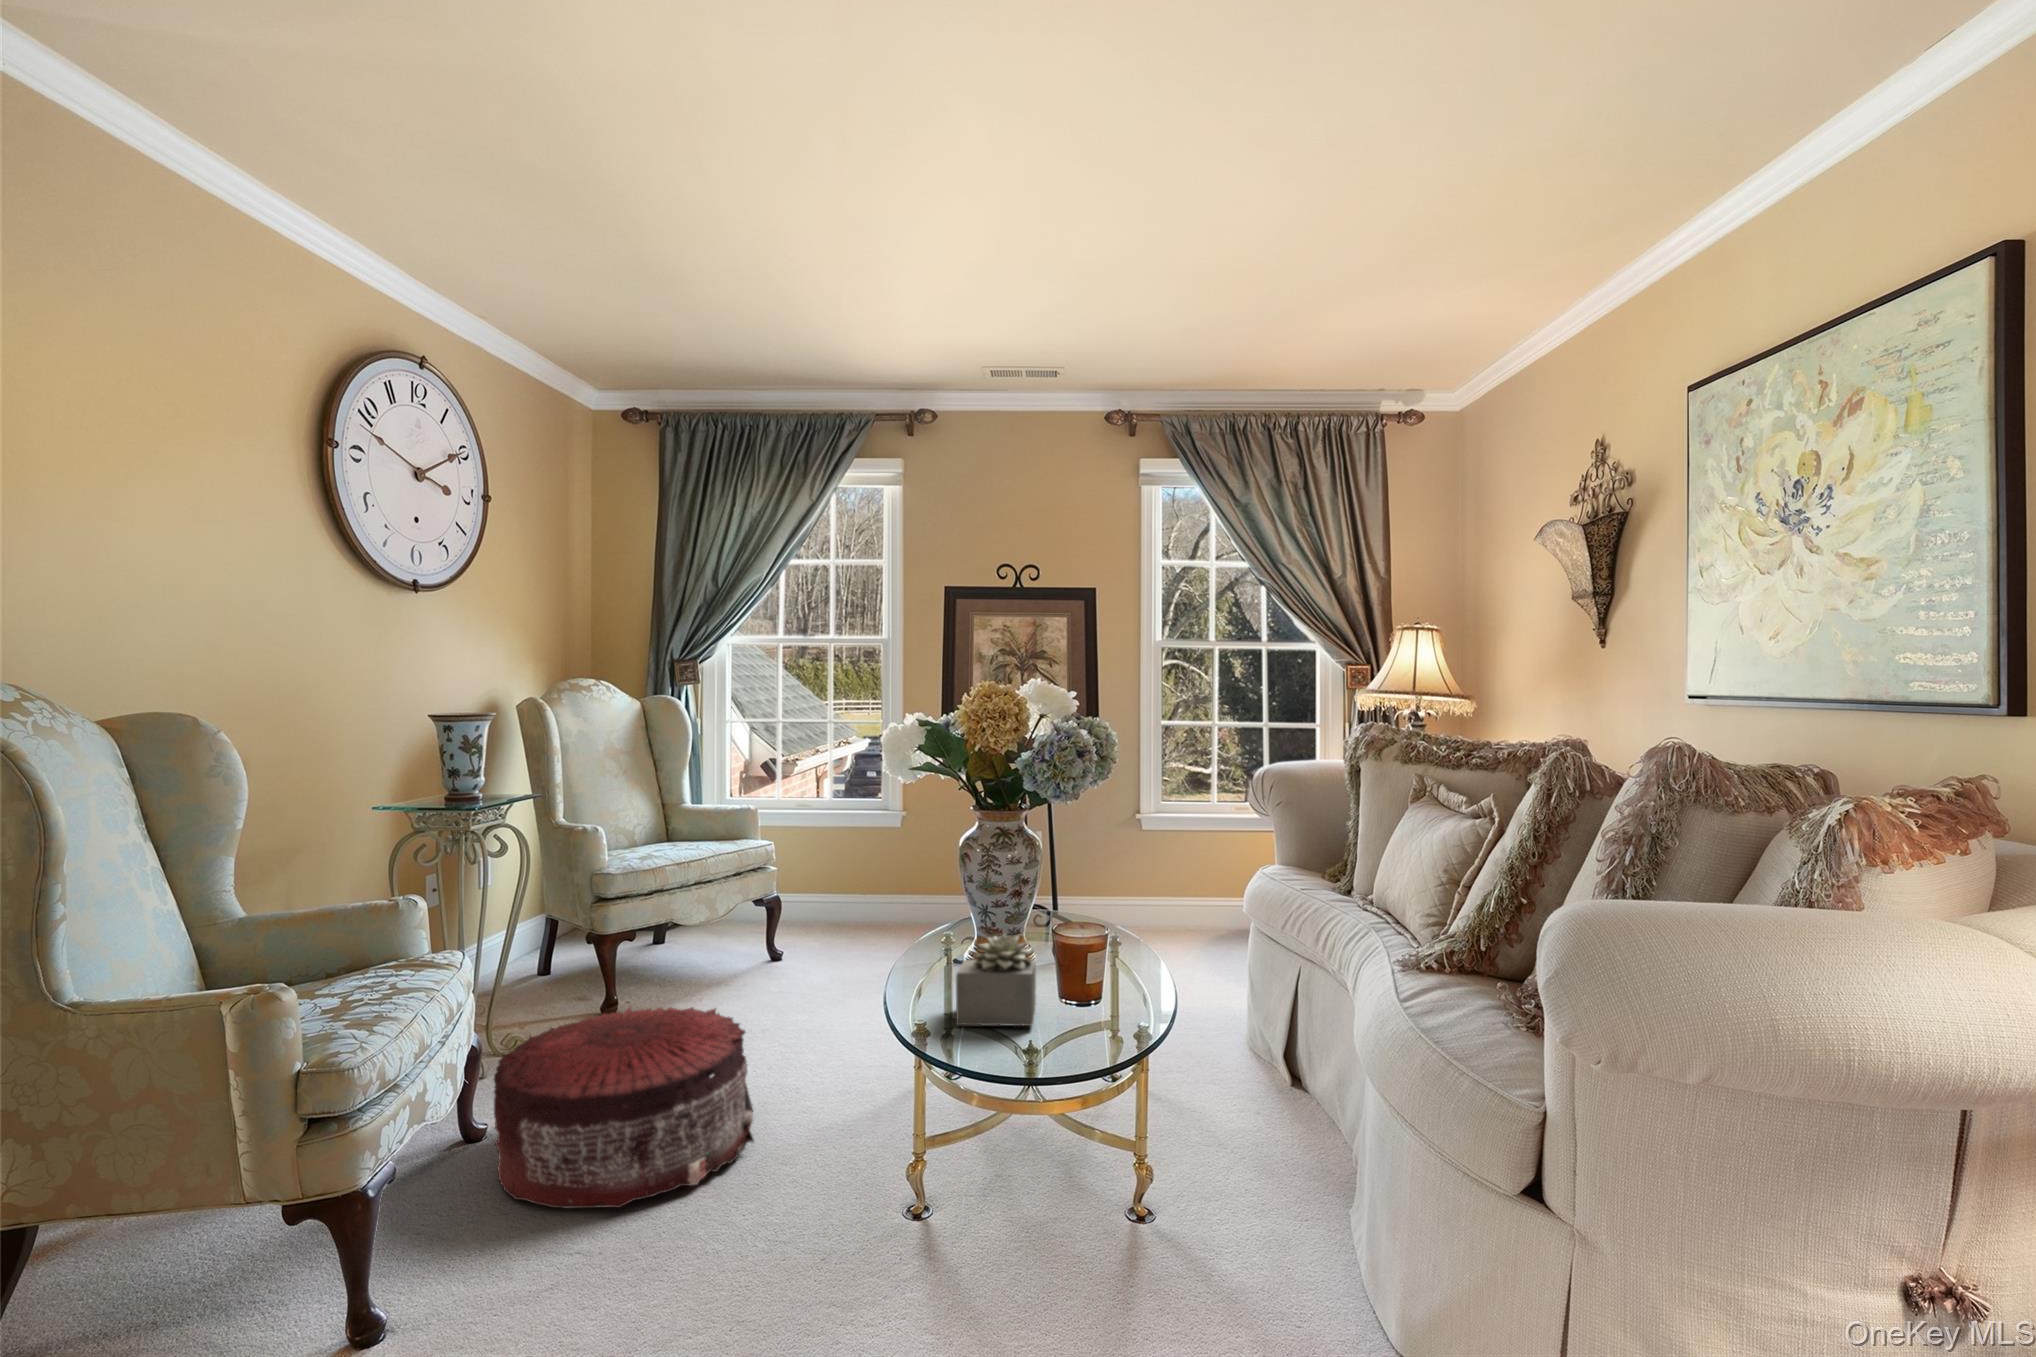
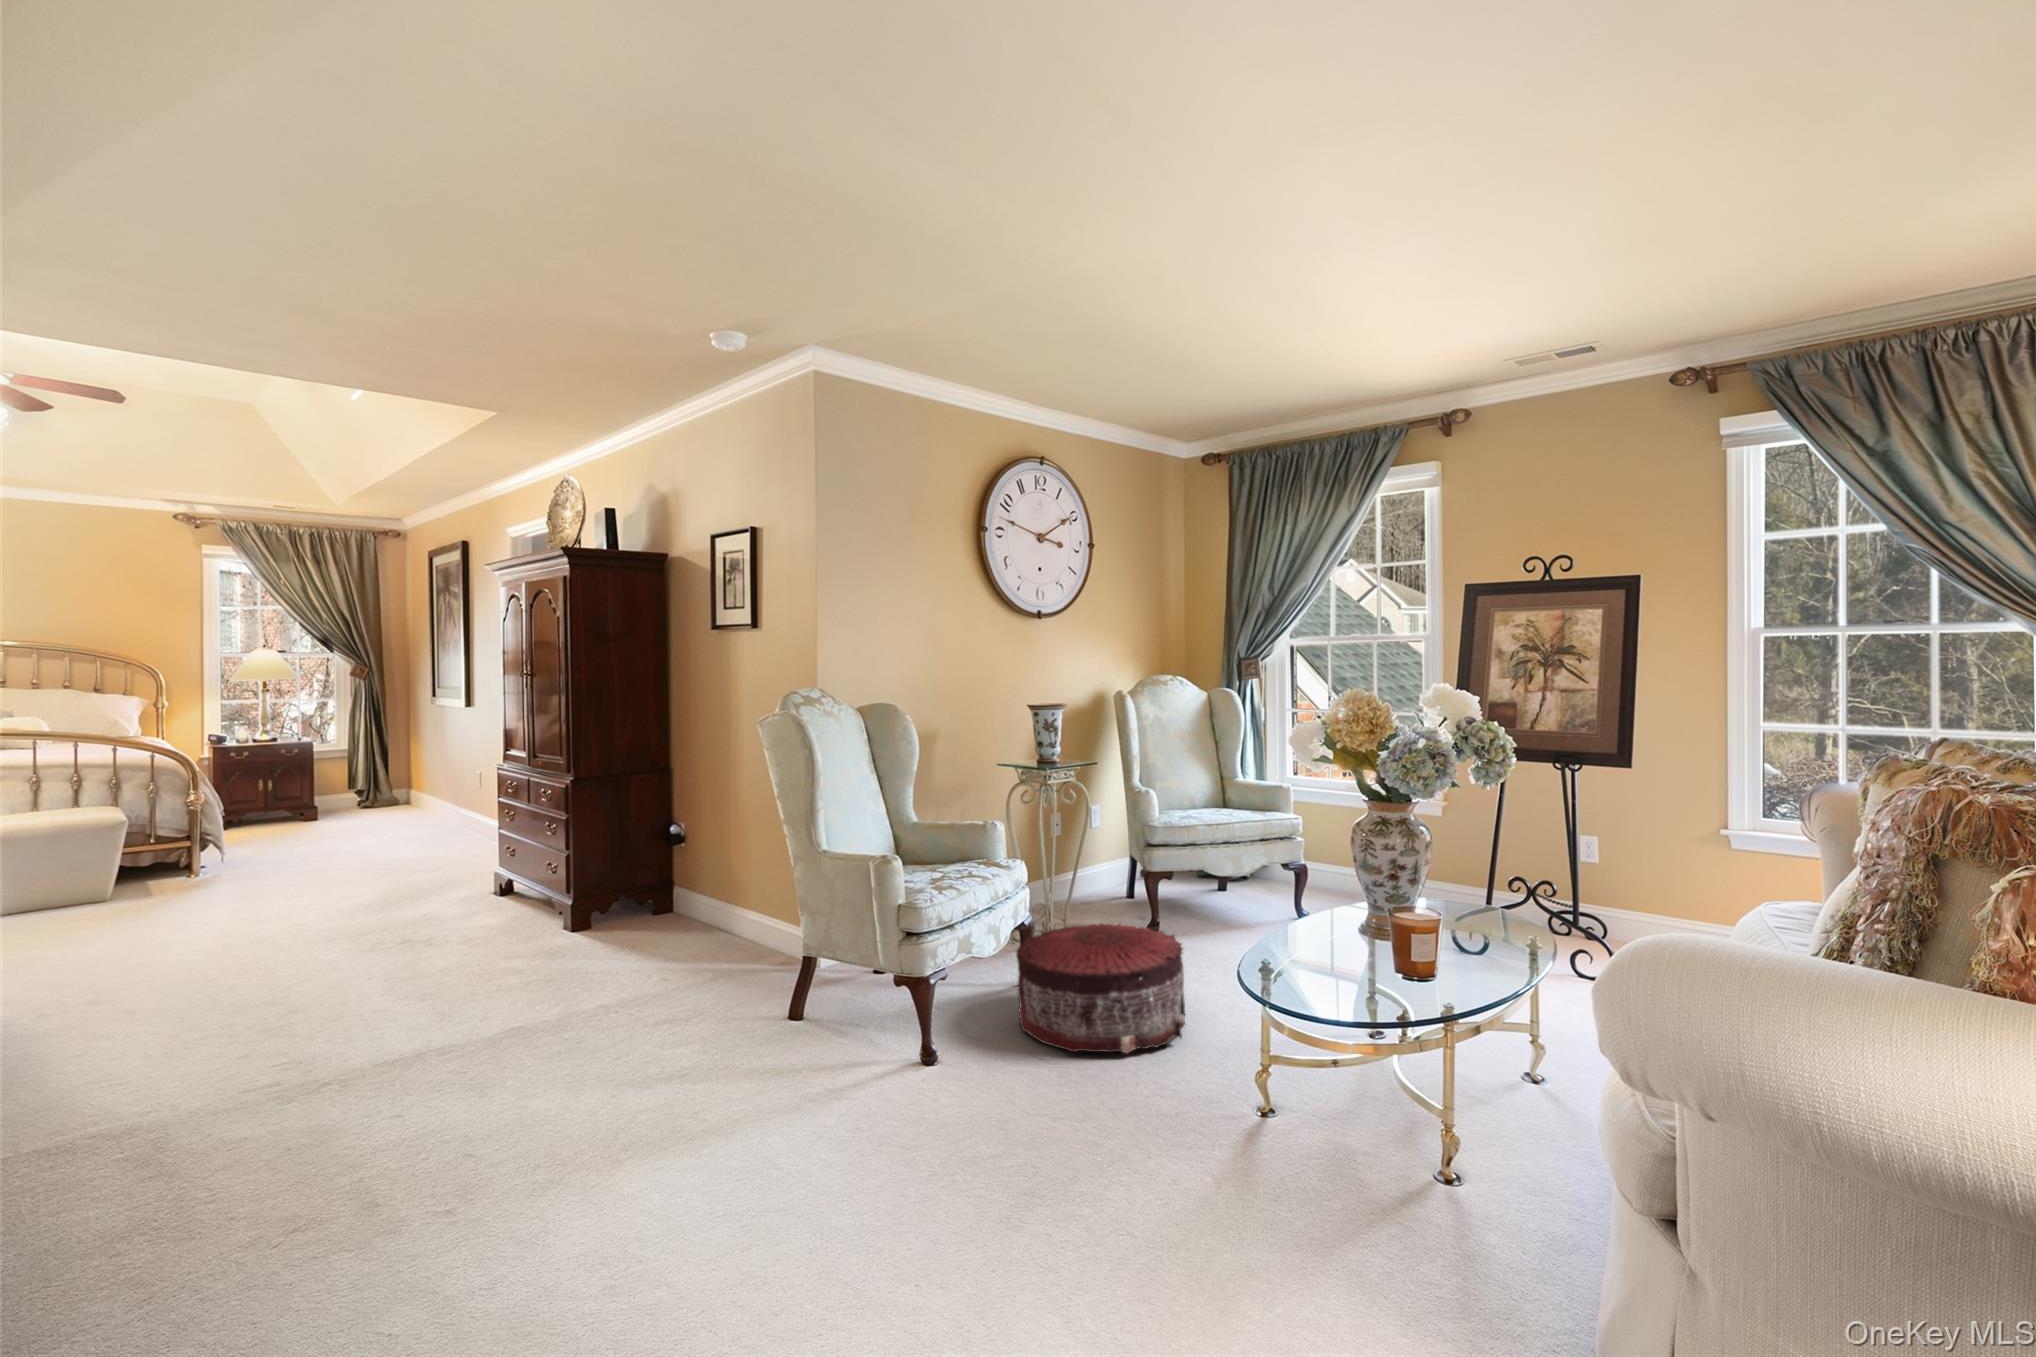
succulent plant: present [956,934,1036,1026] -> none [1285,904,1368,986]

